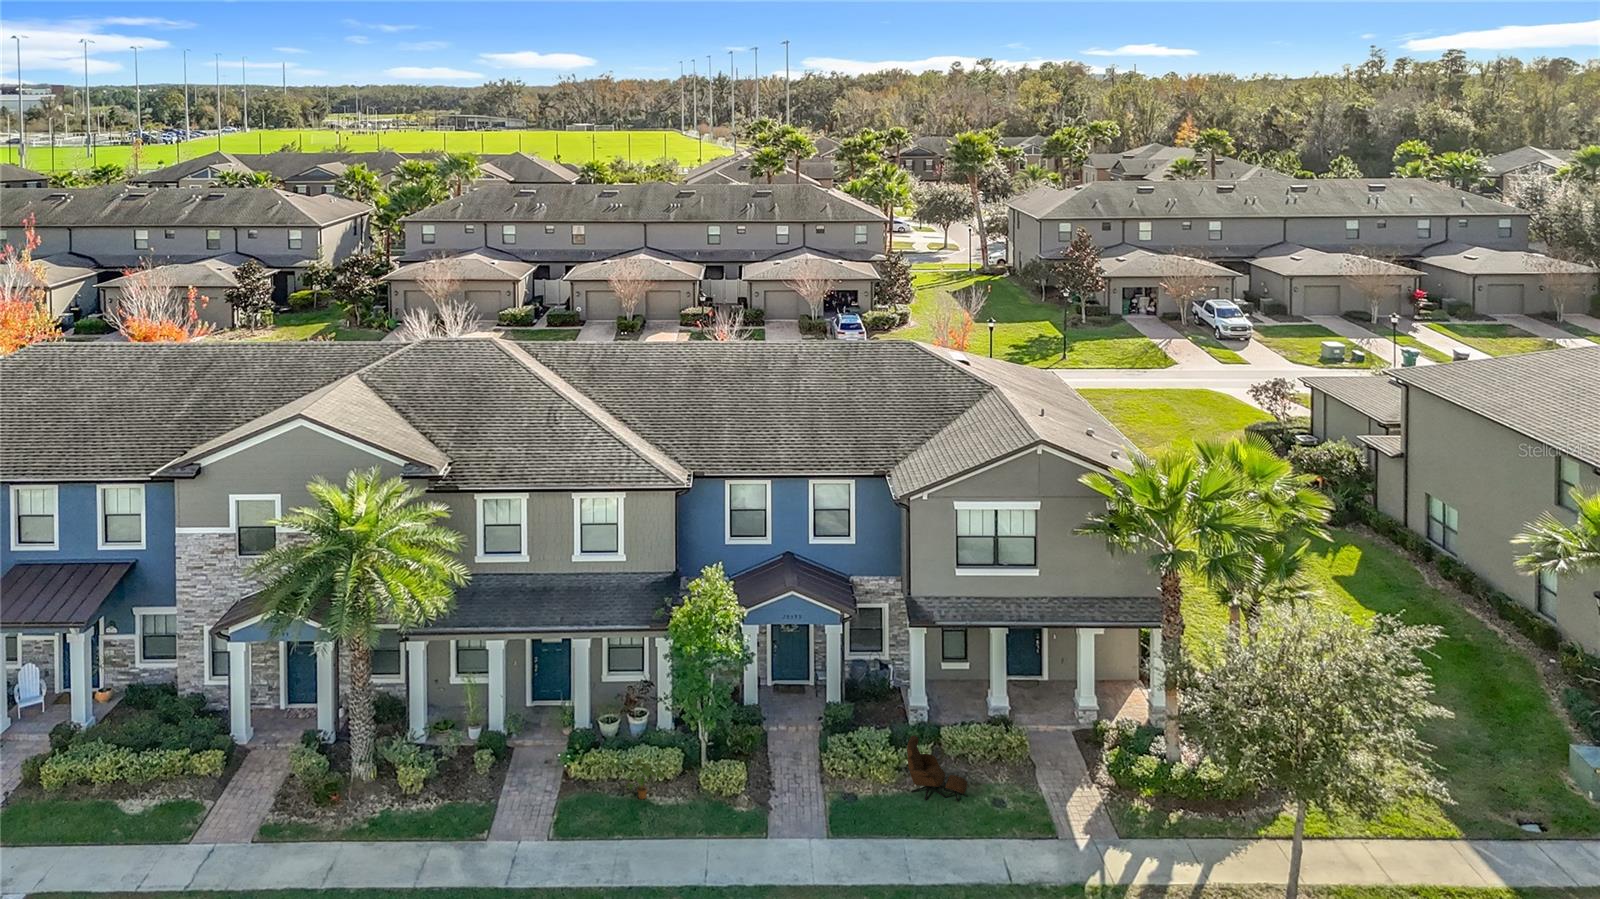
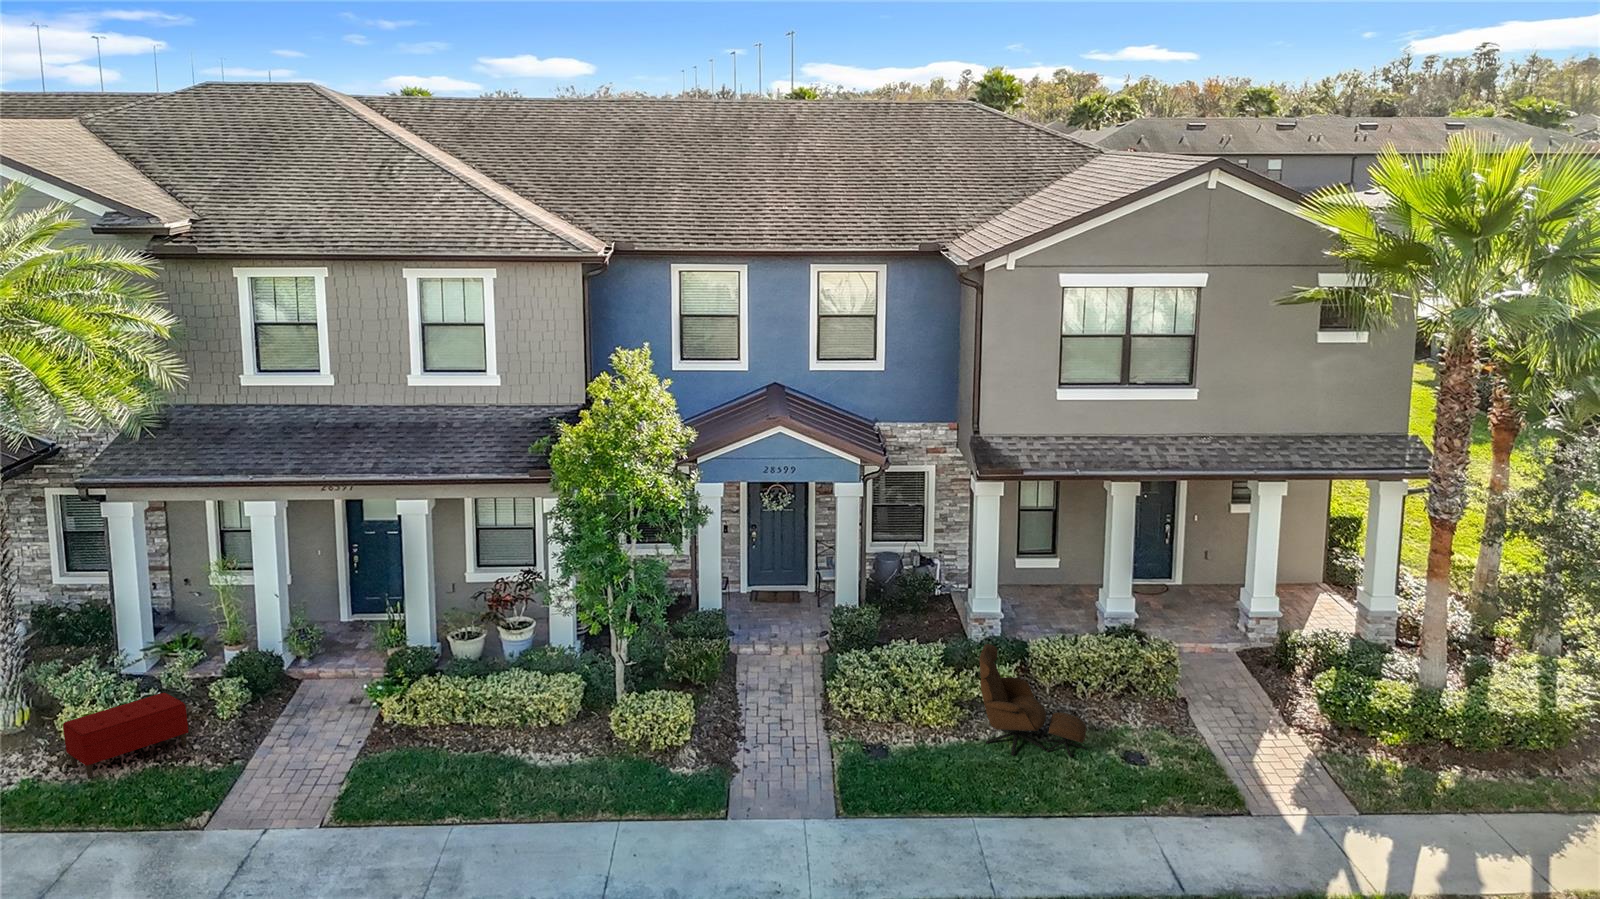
house plant: present [627,759,663,799] -> none [477,685,543,757]
bench: none [399,760,463,811] -> present [63,693,188,778]

